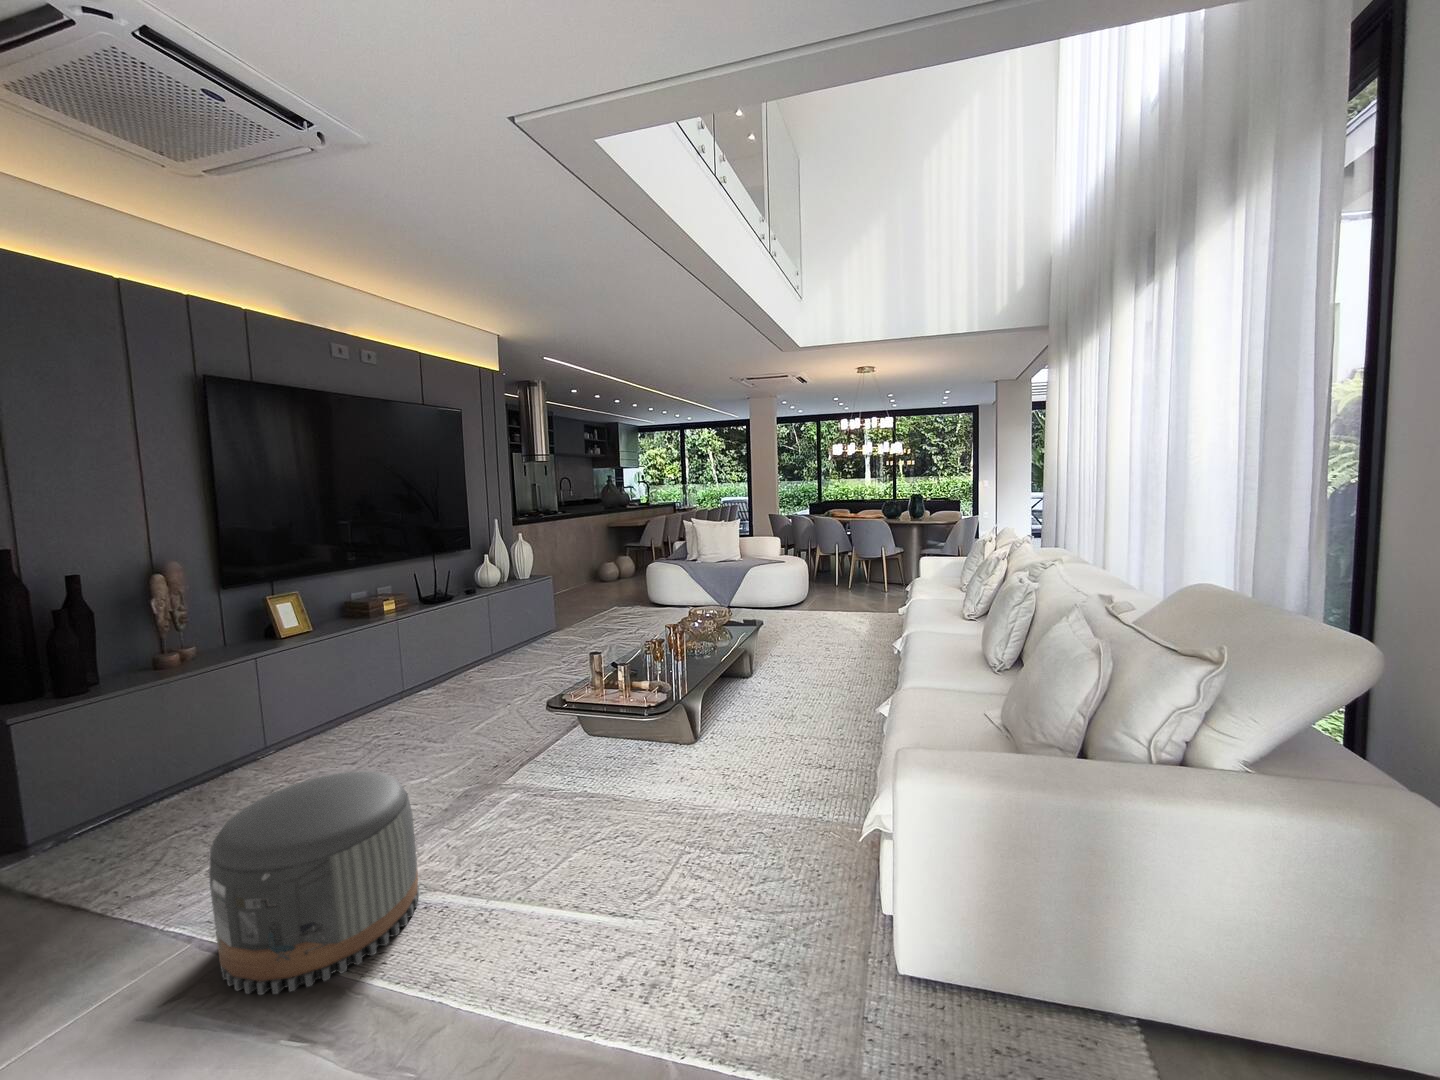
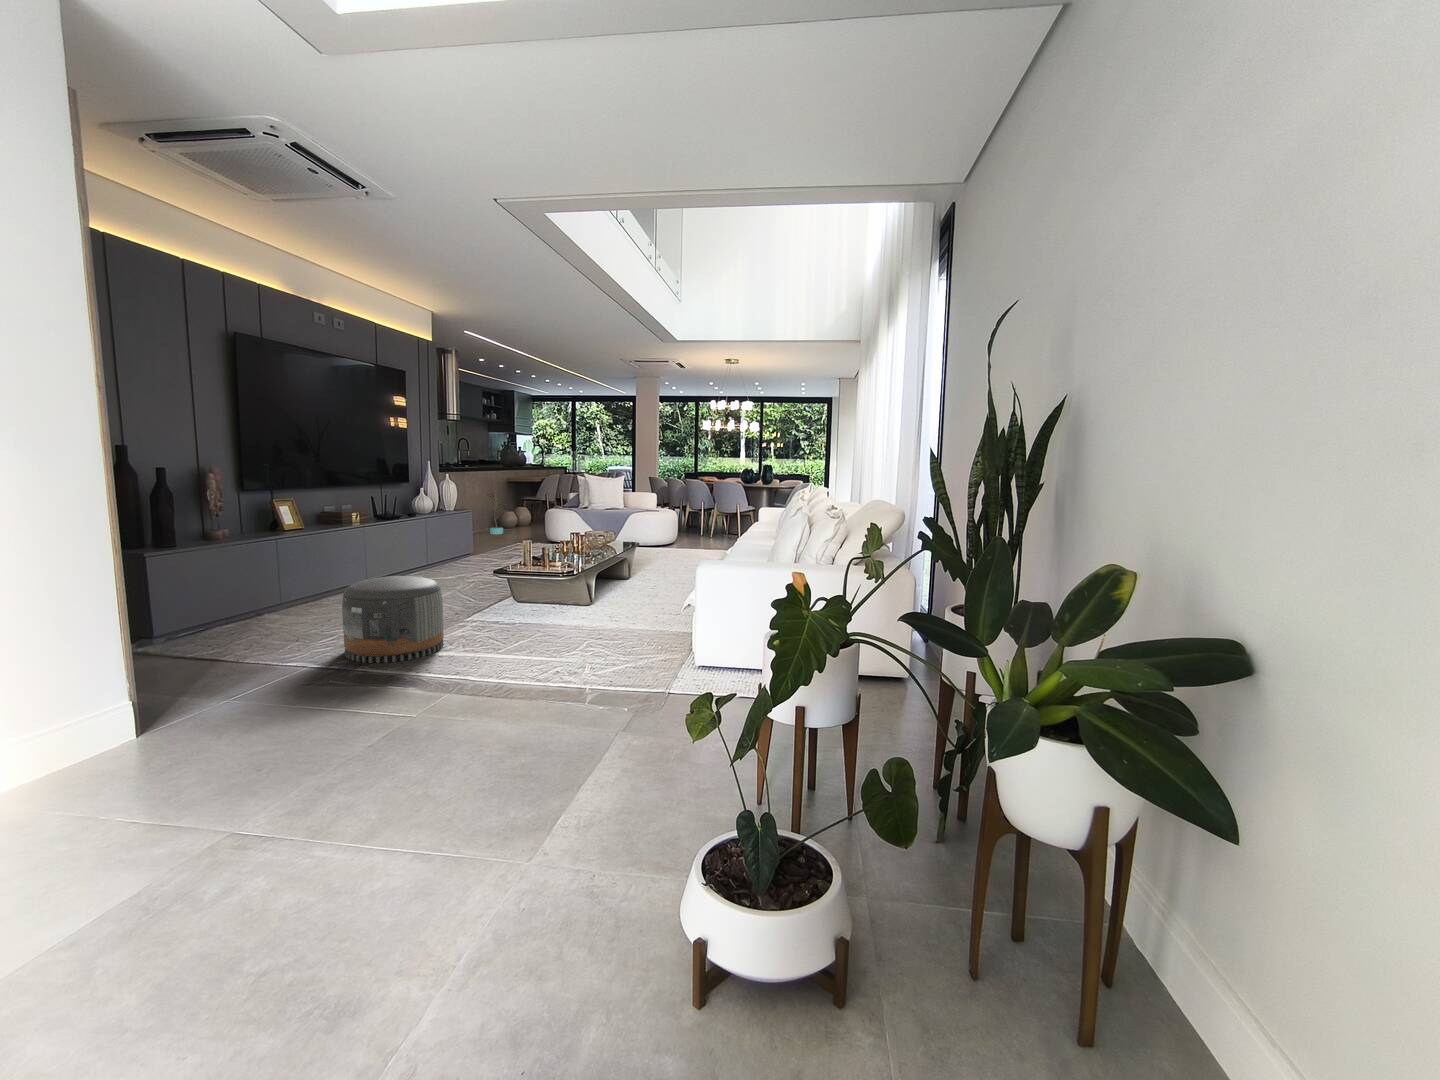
potted plant: none [584,542,609,588] -> present [487,494,507,534]

